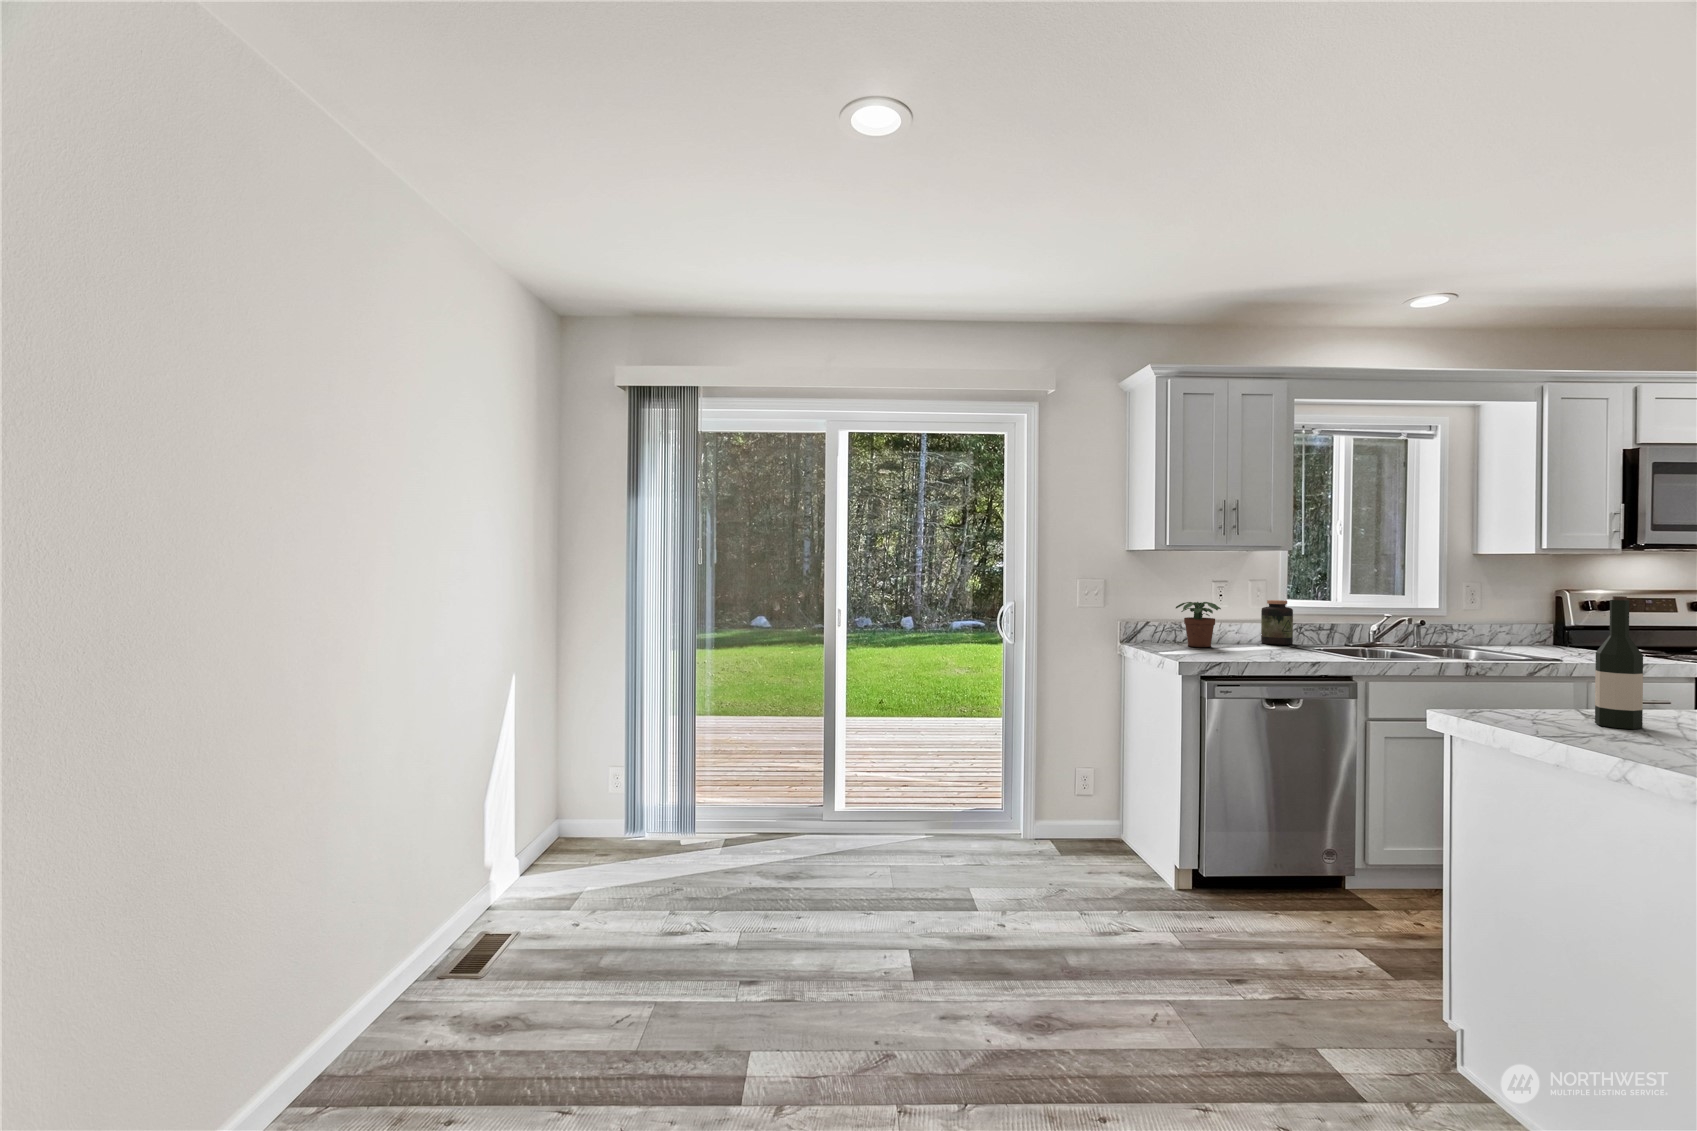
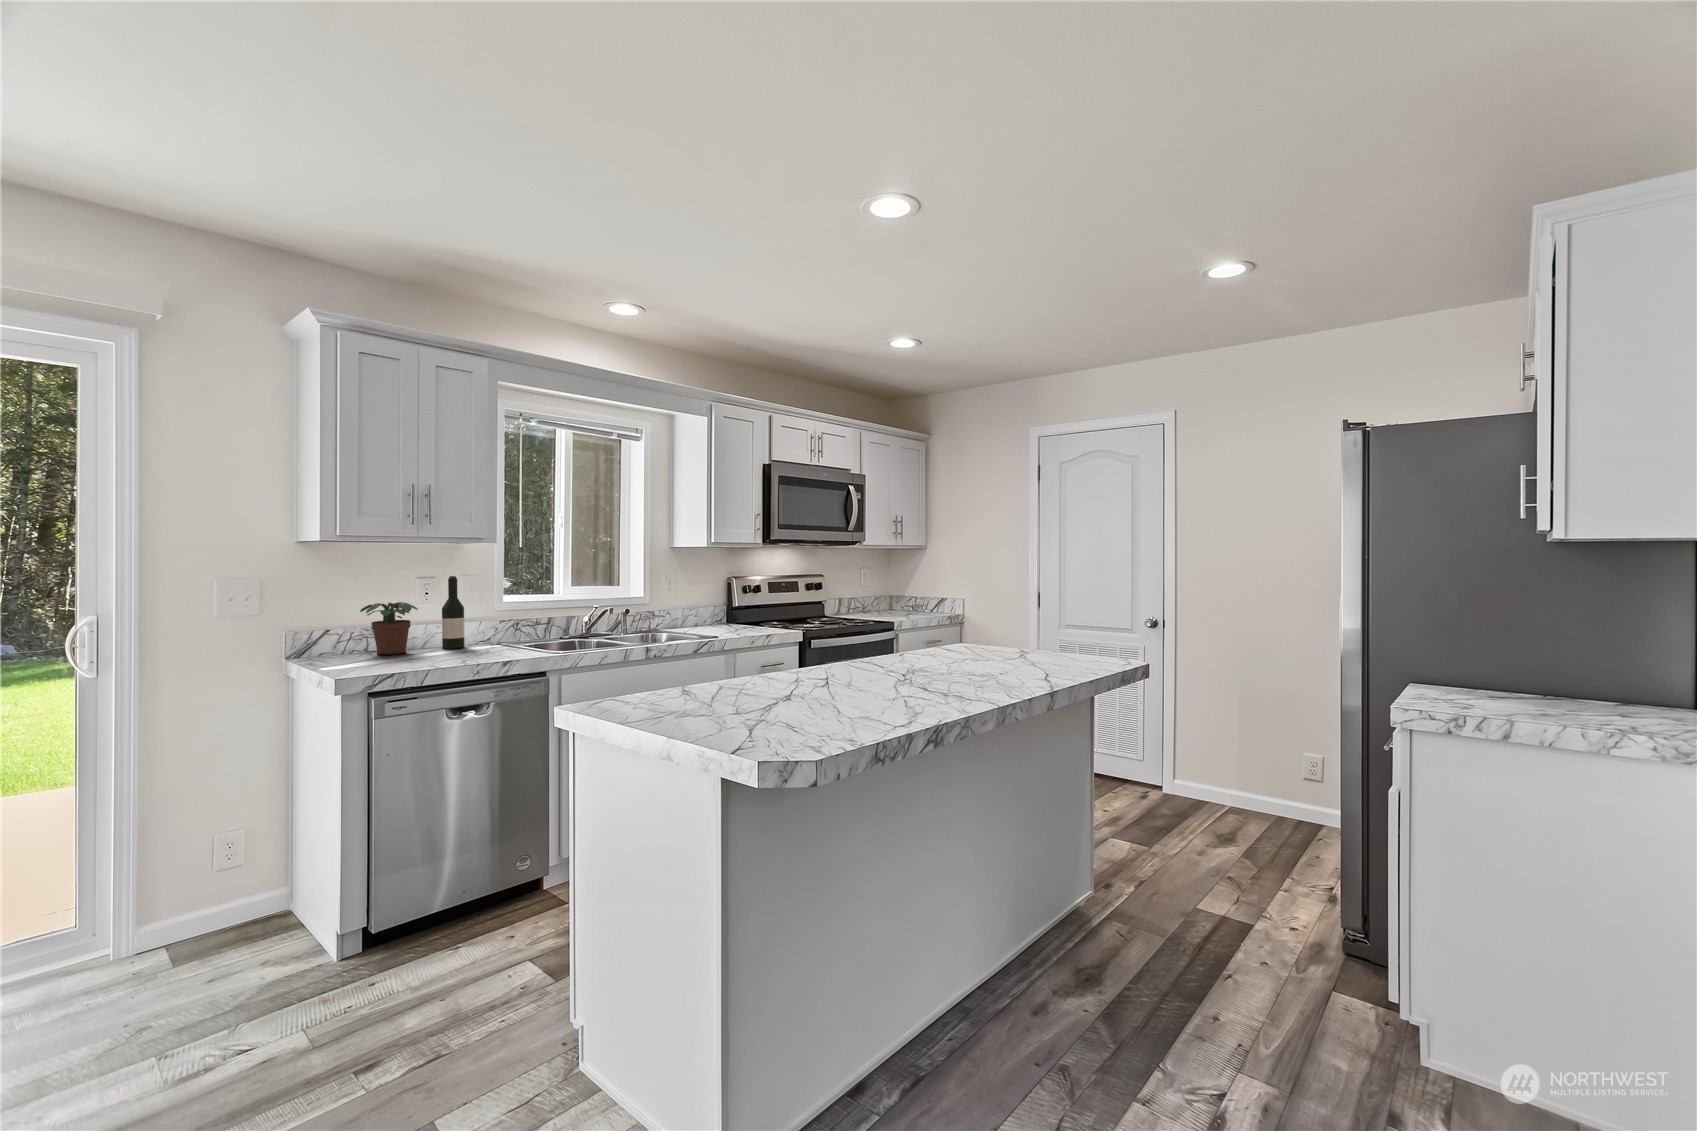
wine bottle: present [1595,596,1643,729] -> present [442,576,465,649]
jar: present [1261,600,1293,645] -> none [473,596,506,642]

